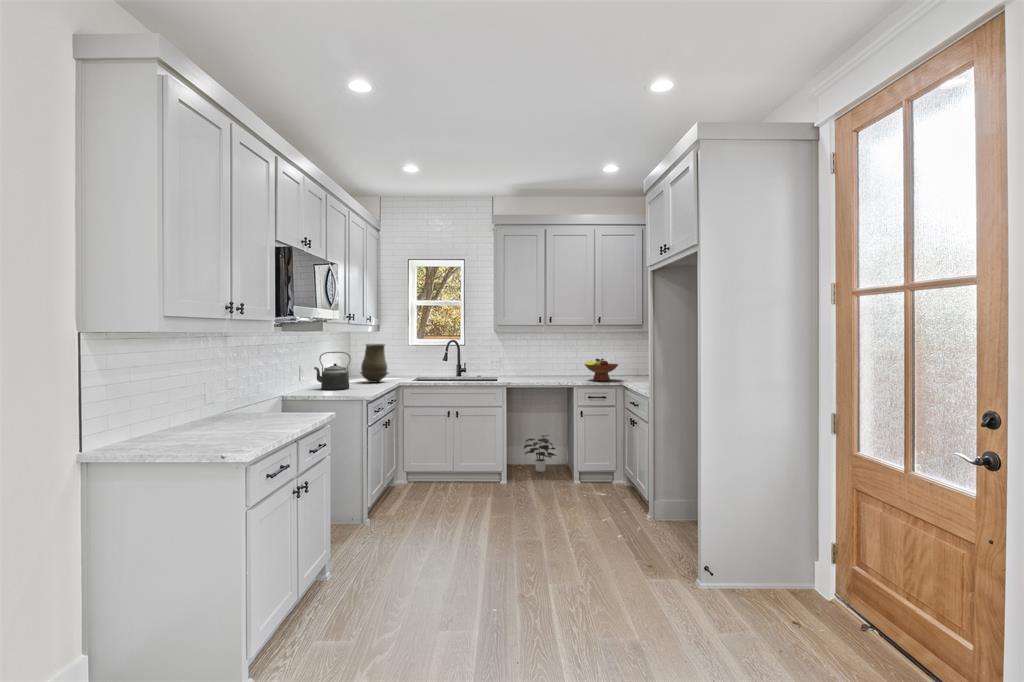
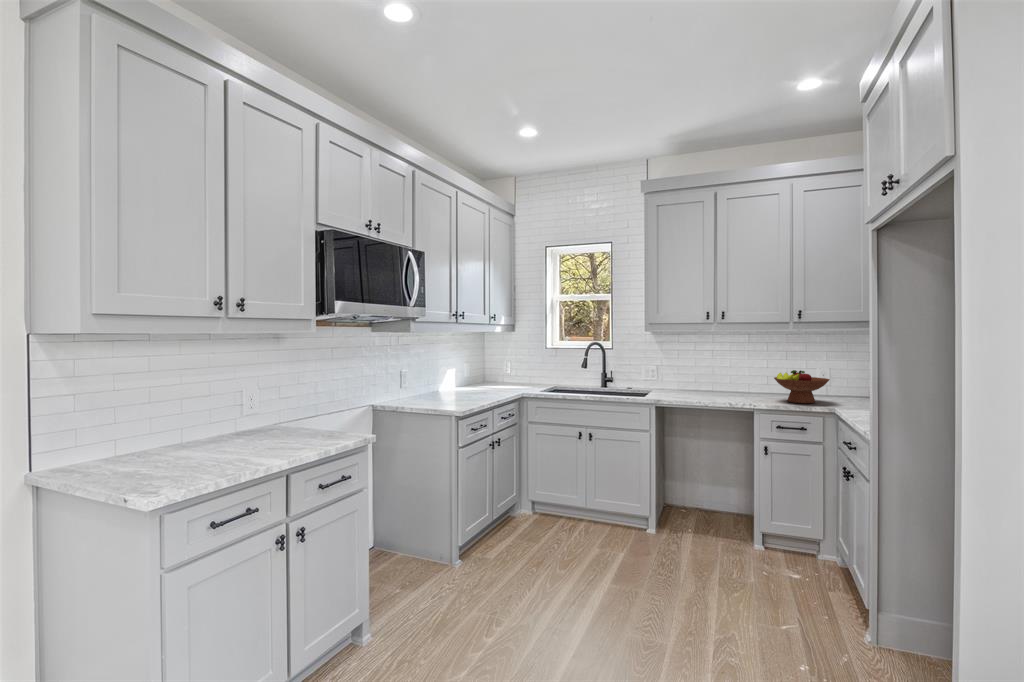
vase: present [360,344,389,382] -> none [479,346,513,392]
kettle: present [314,352,351,390] -> none [418,356,457,401]
potted plant: present [524,435,557,472] -> none [687,471,736,521]

